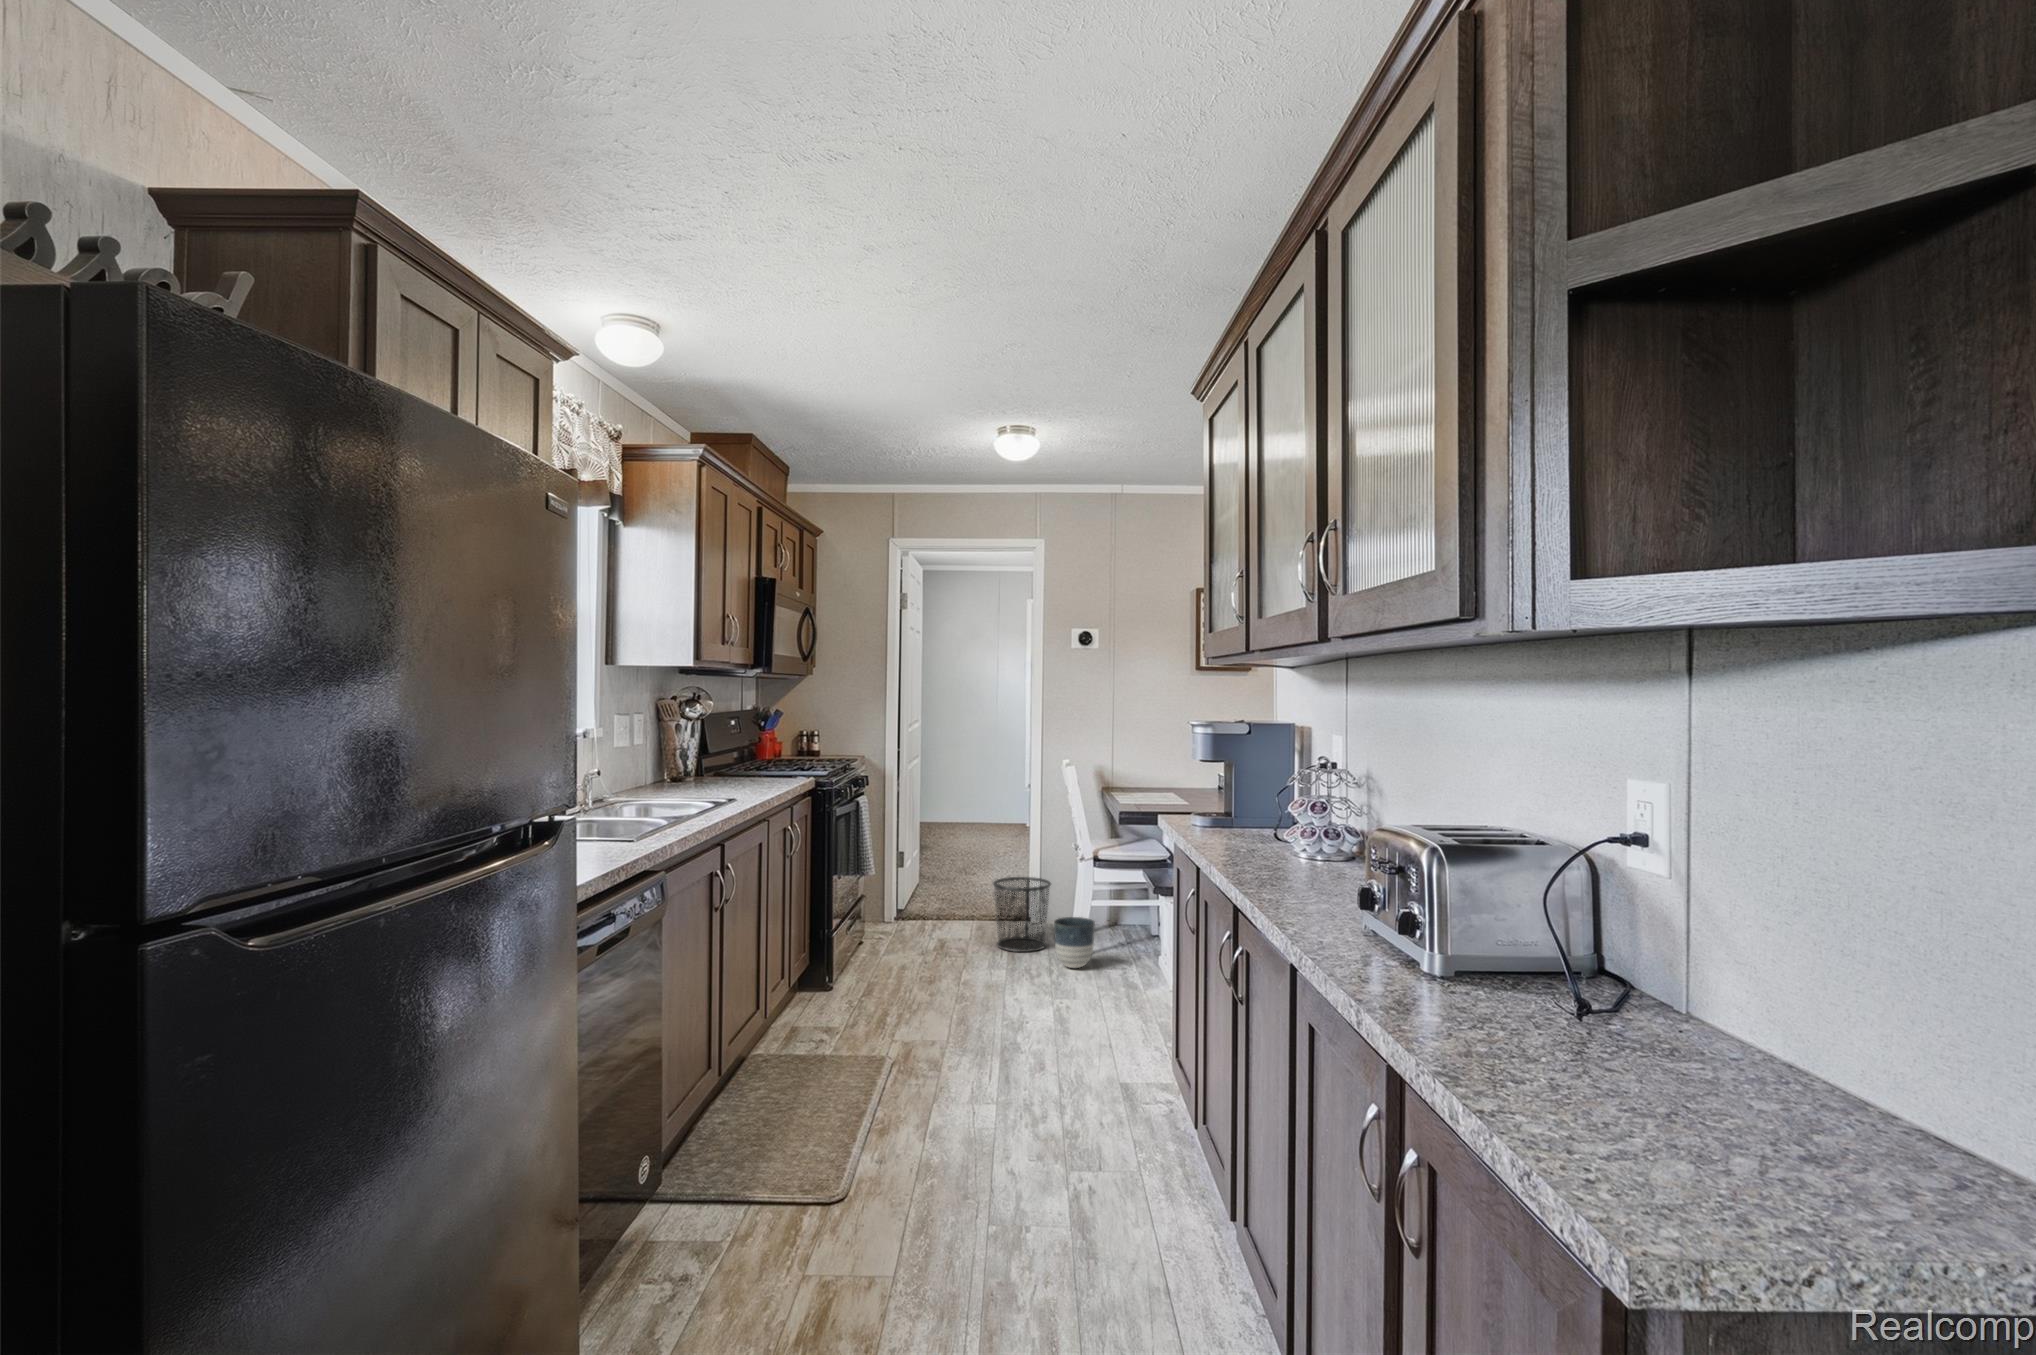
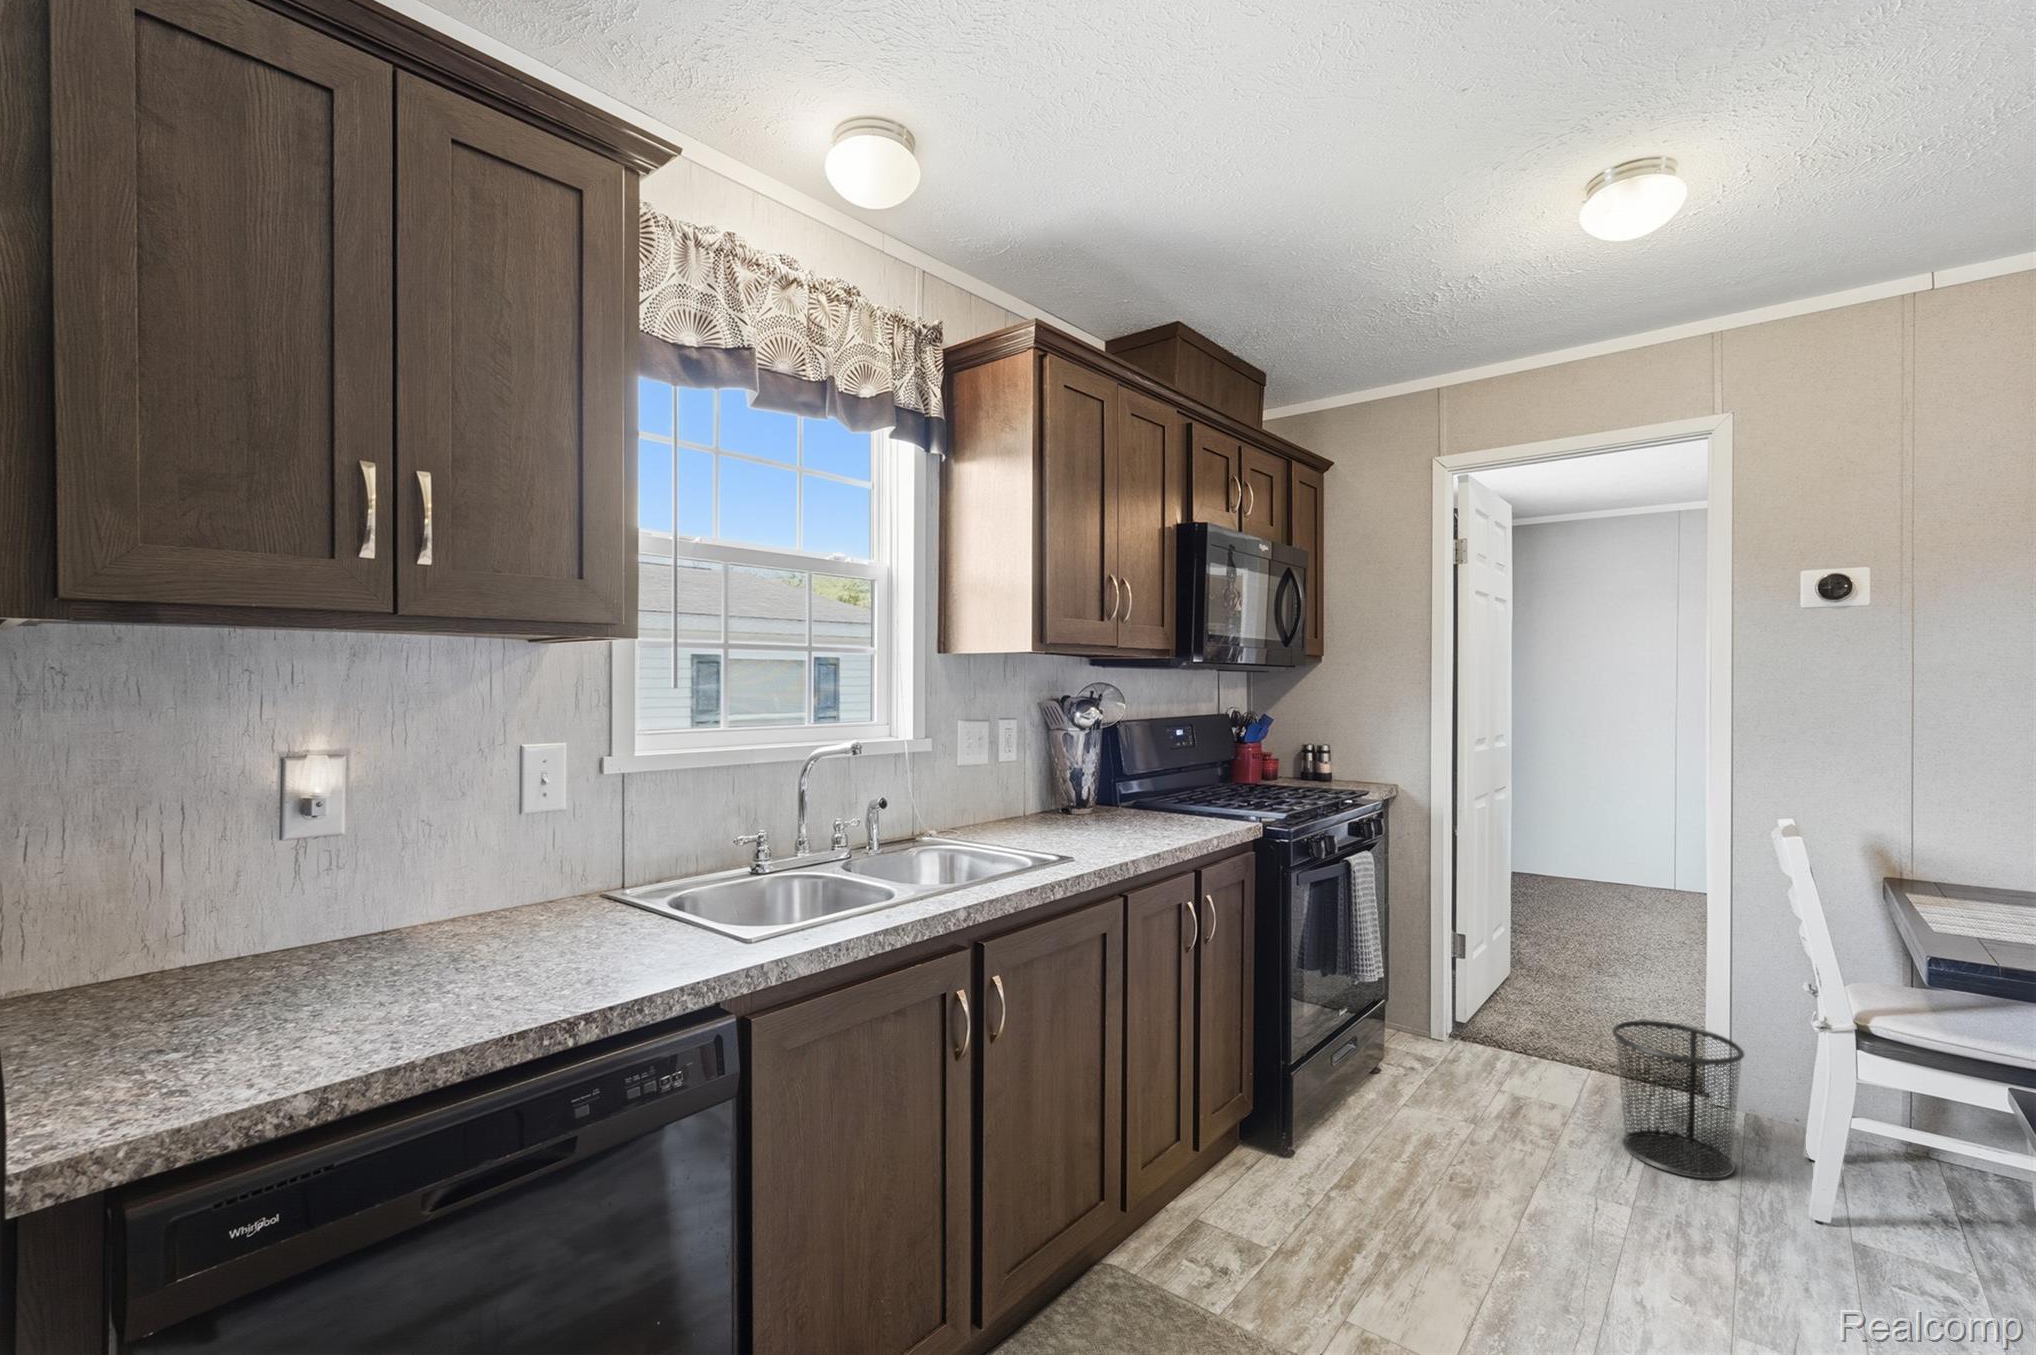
planter: present [1054,917,1095,968] -> none [1743,1139,1852,1260]

